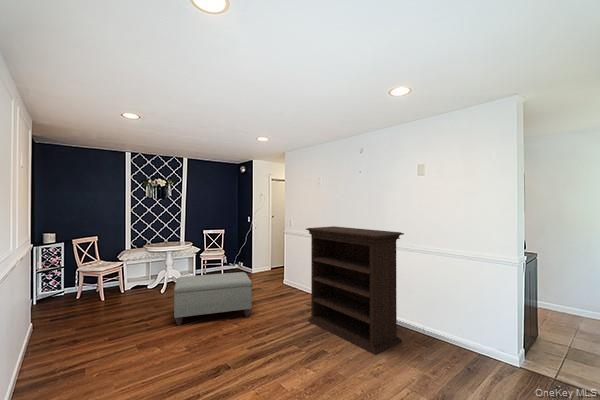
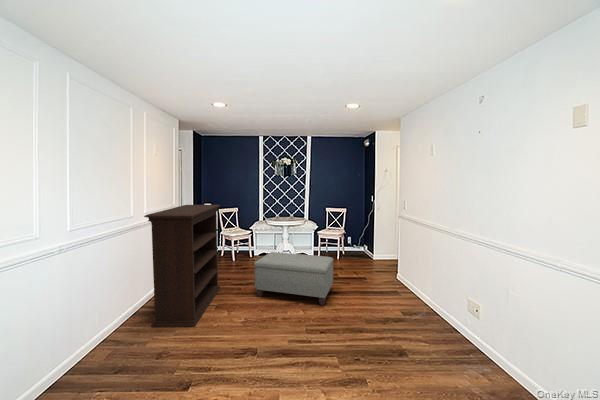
bookshelf: present [306,226,404,355] -> present [144,205,220,327]

